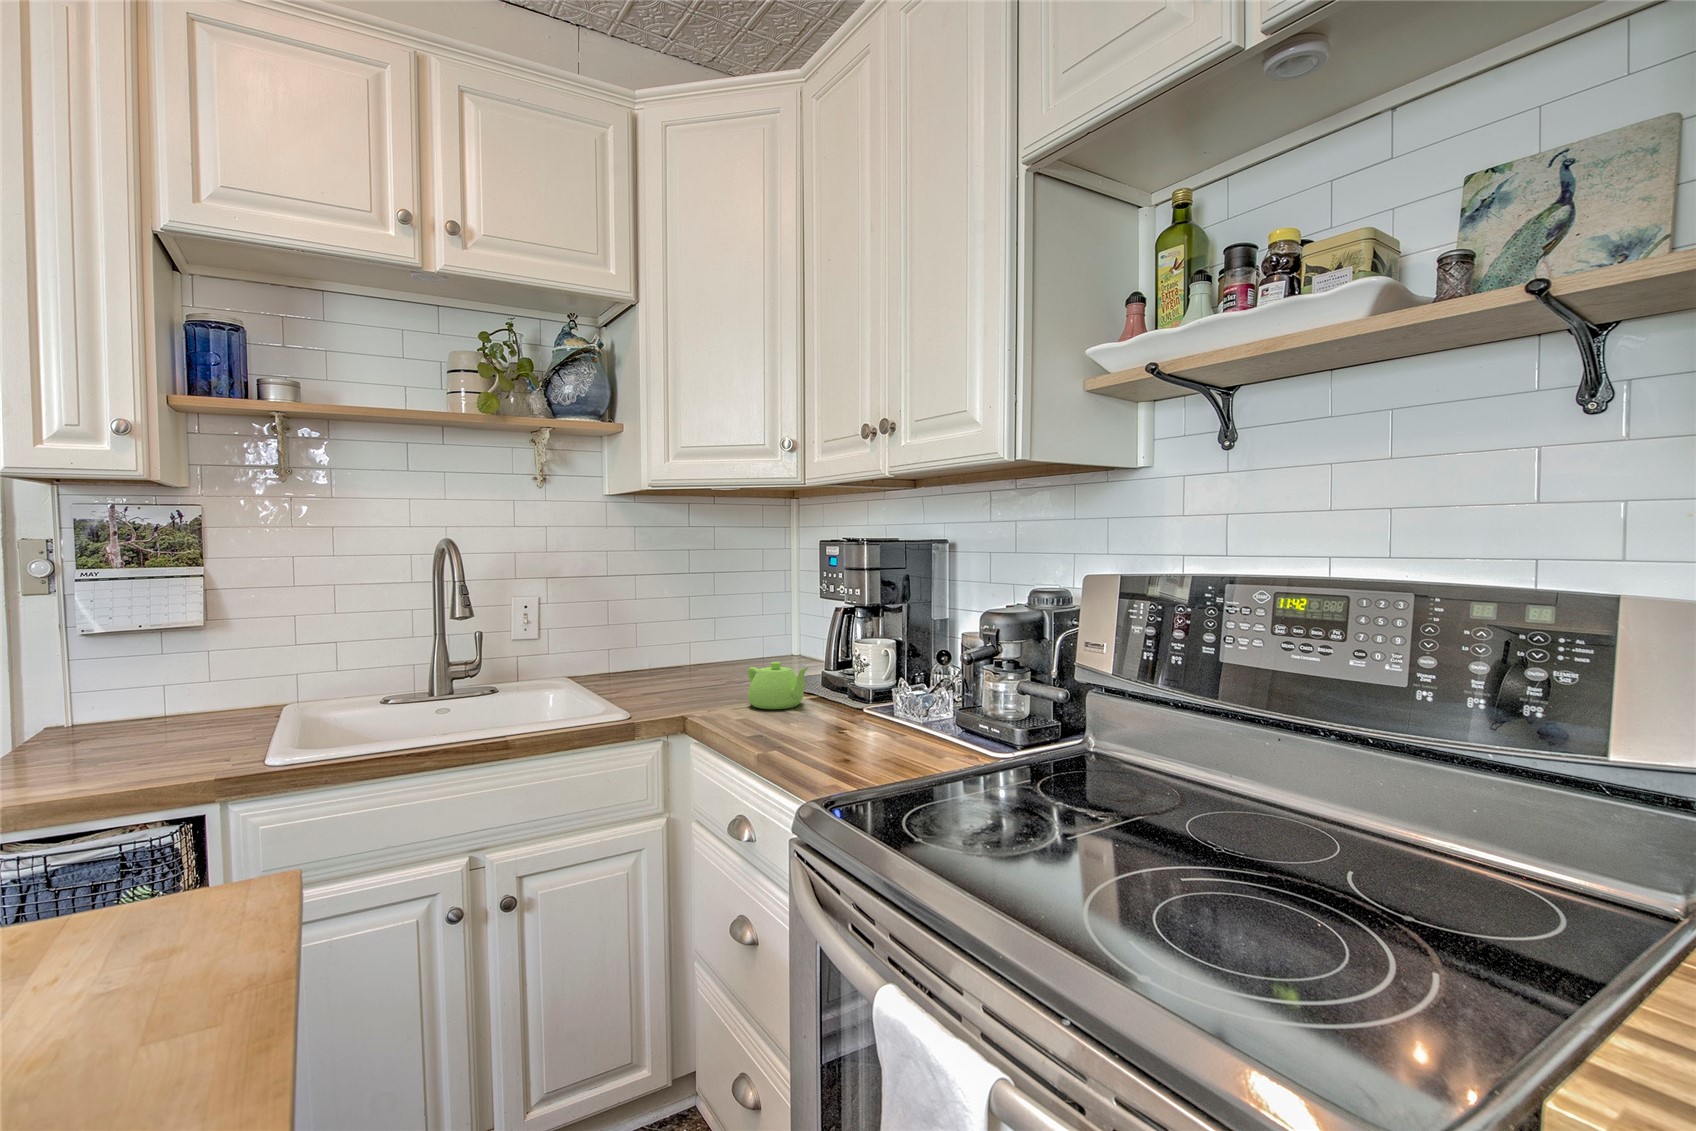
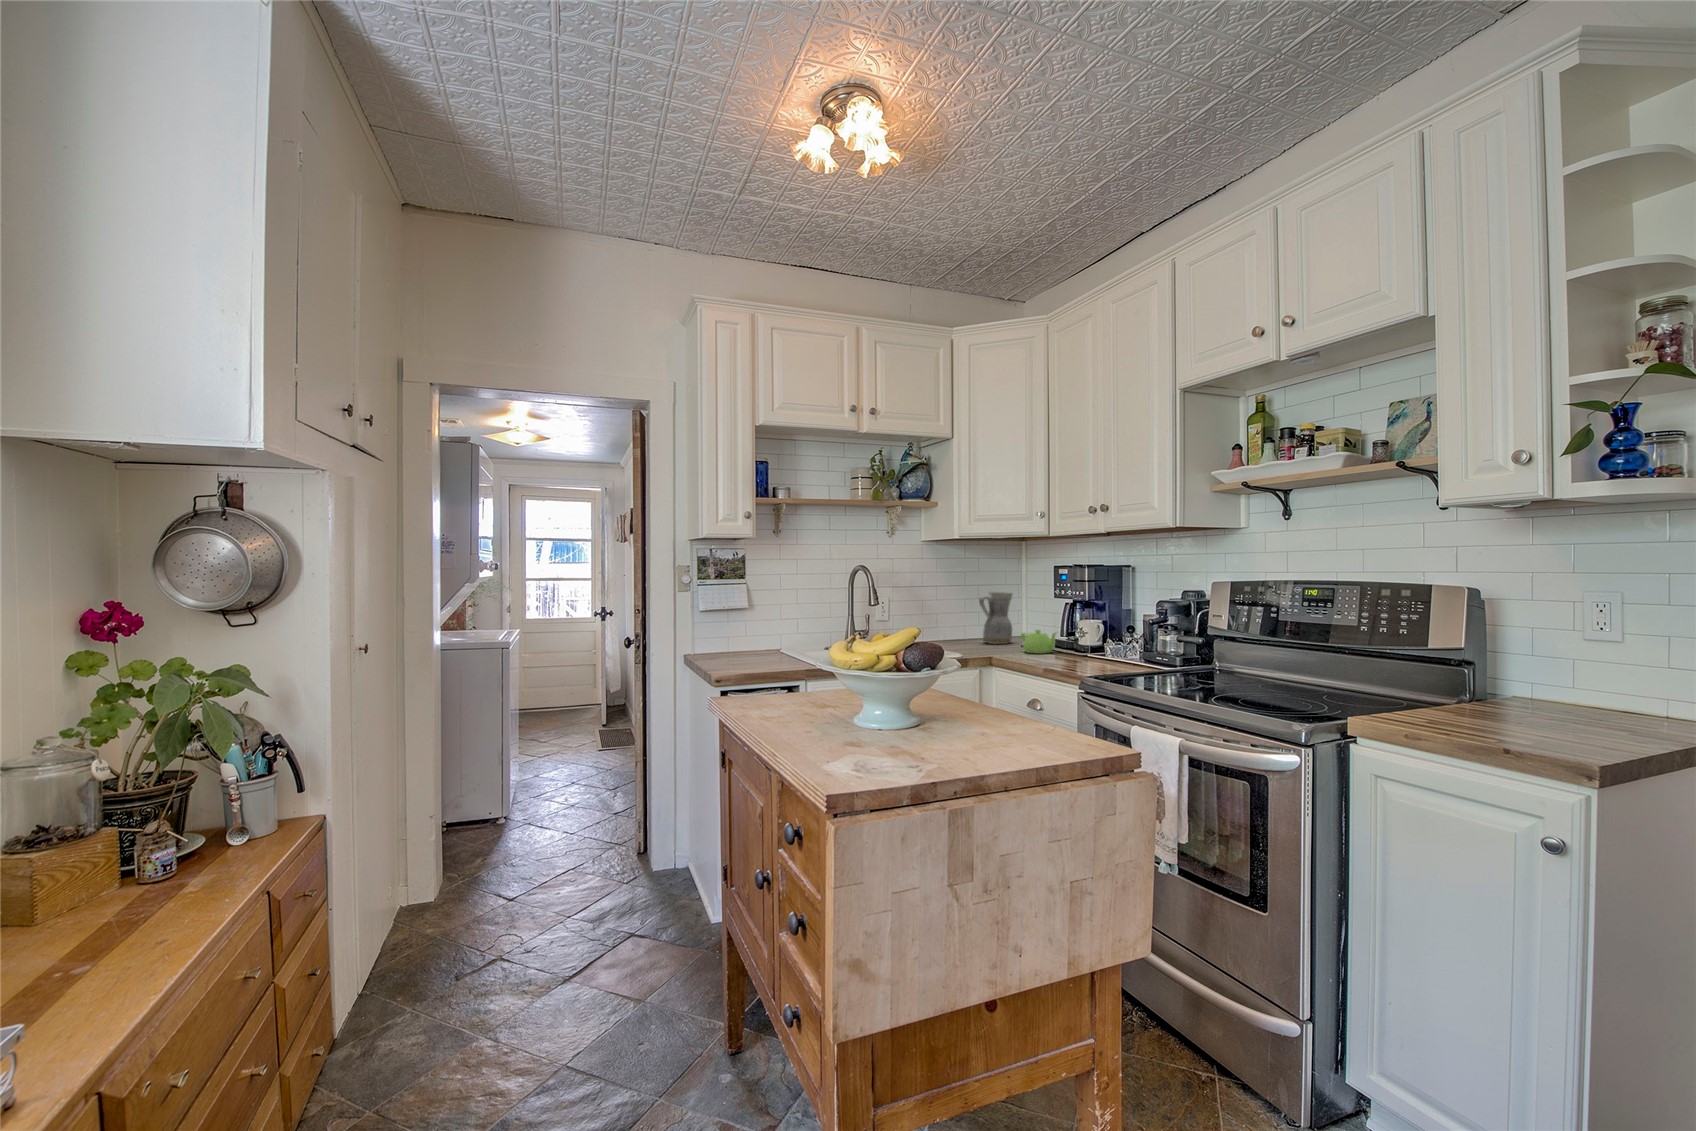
ceramic pitcher: none [693,587,756,681] -> present [979,591,1012,644]

